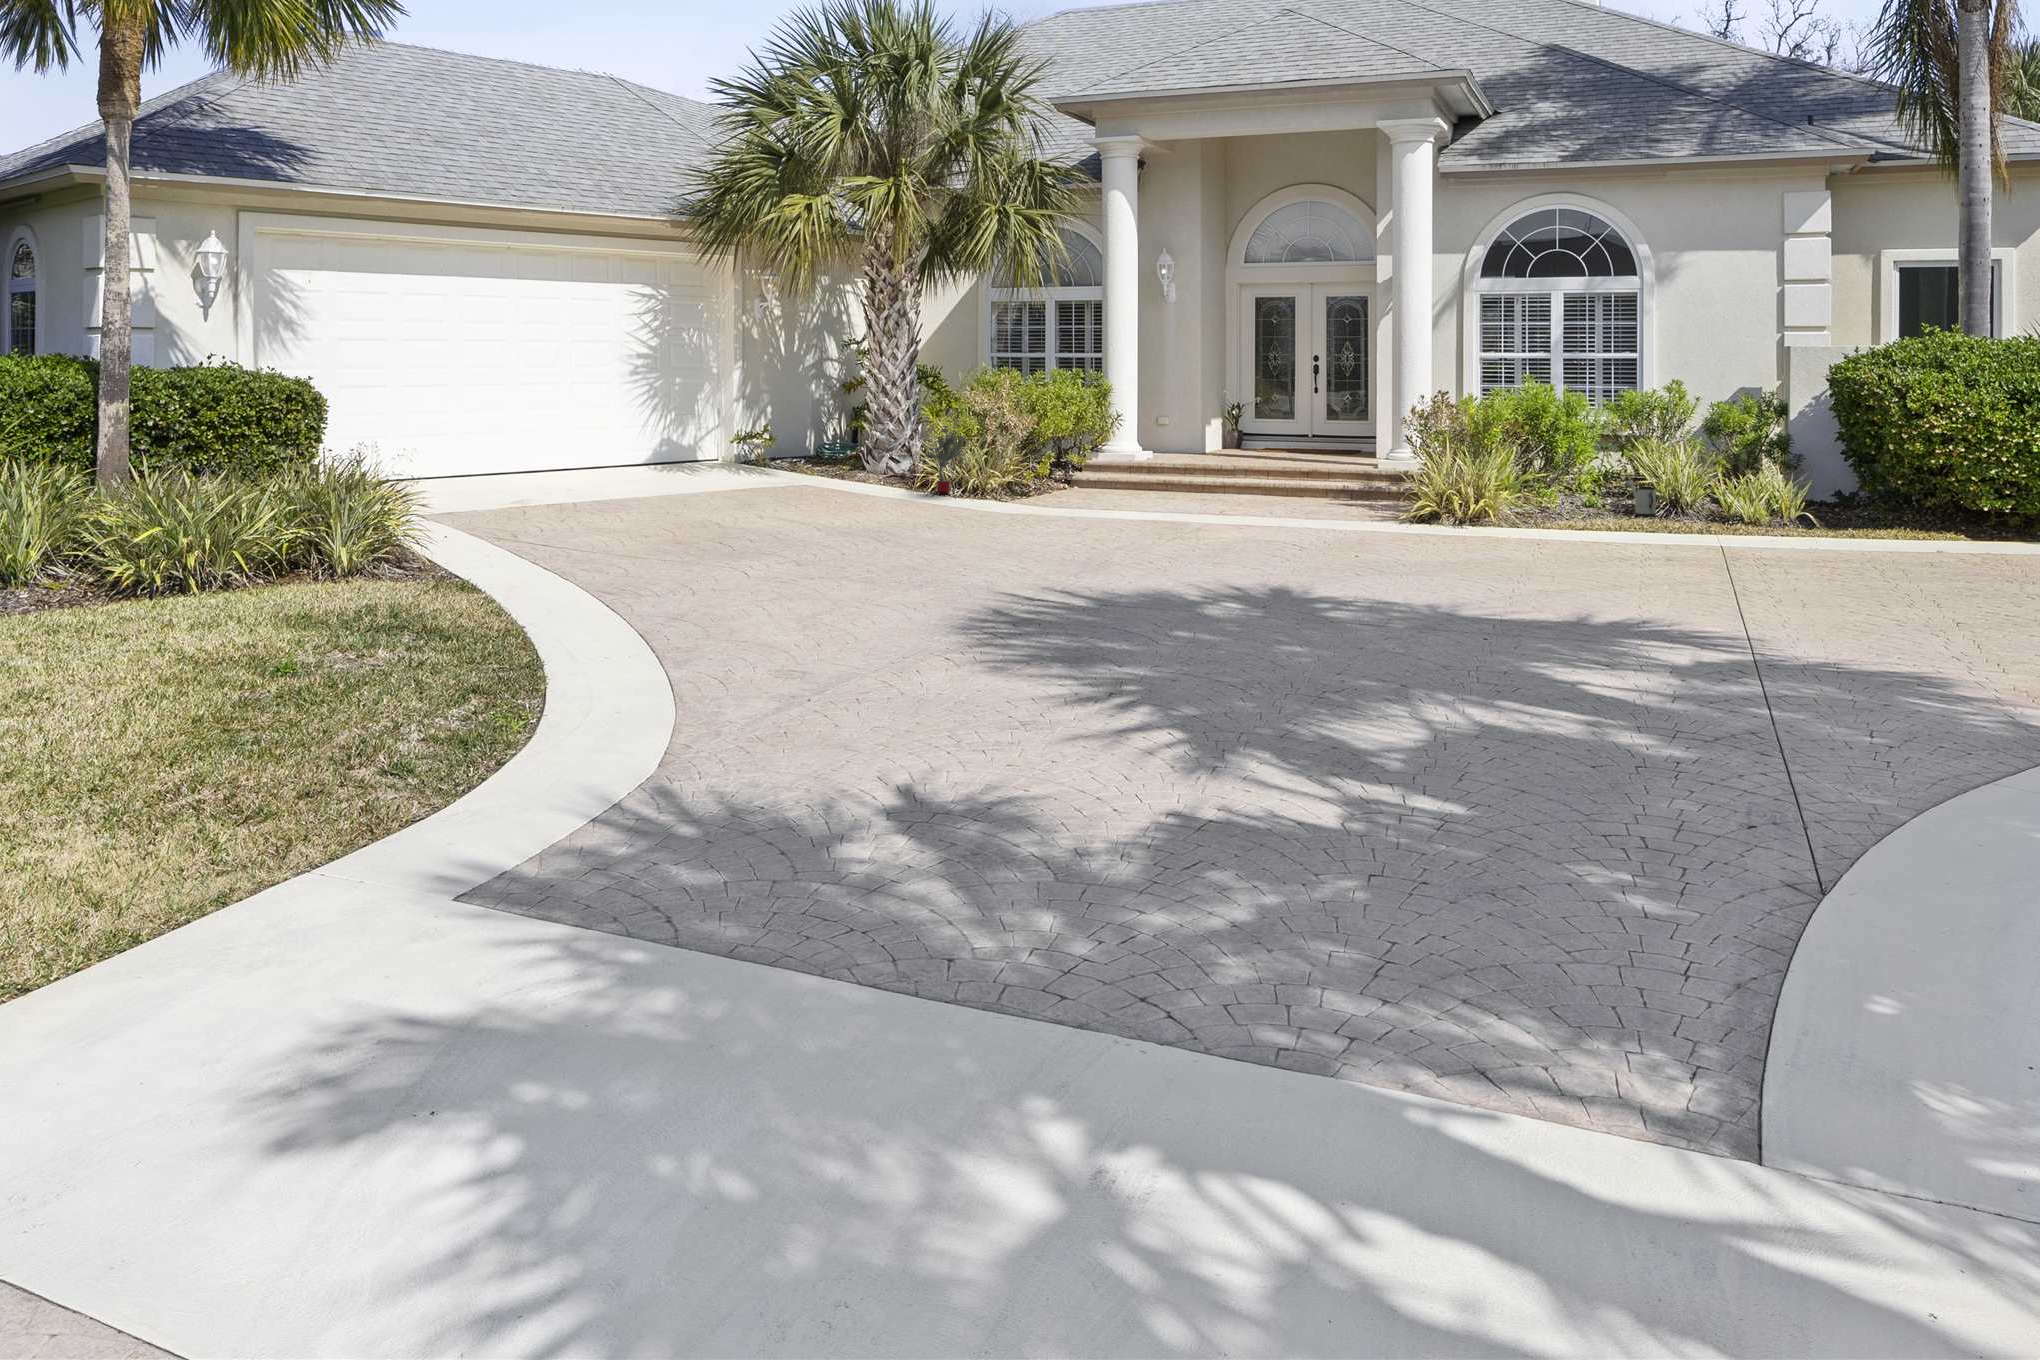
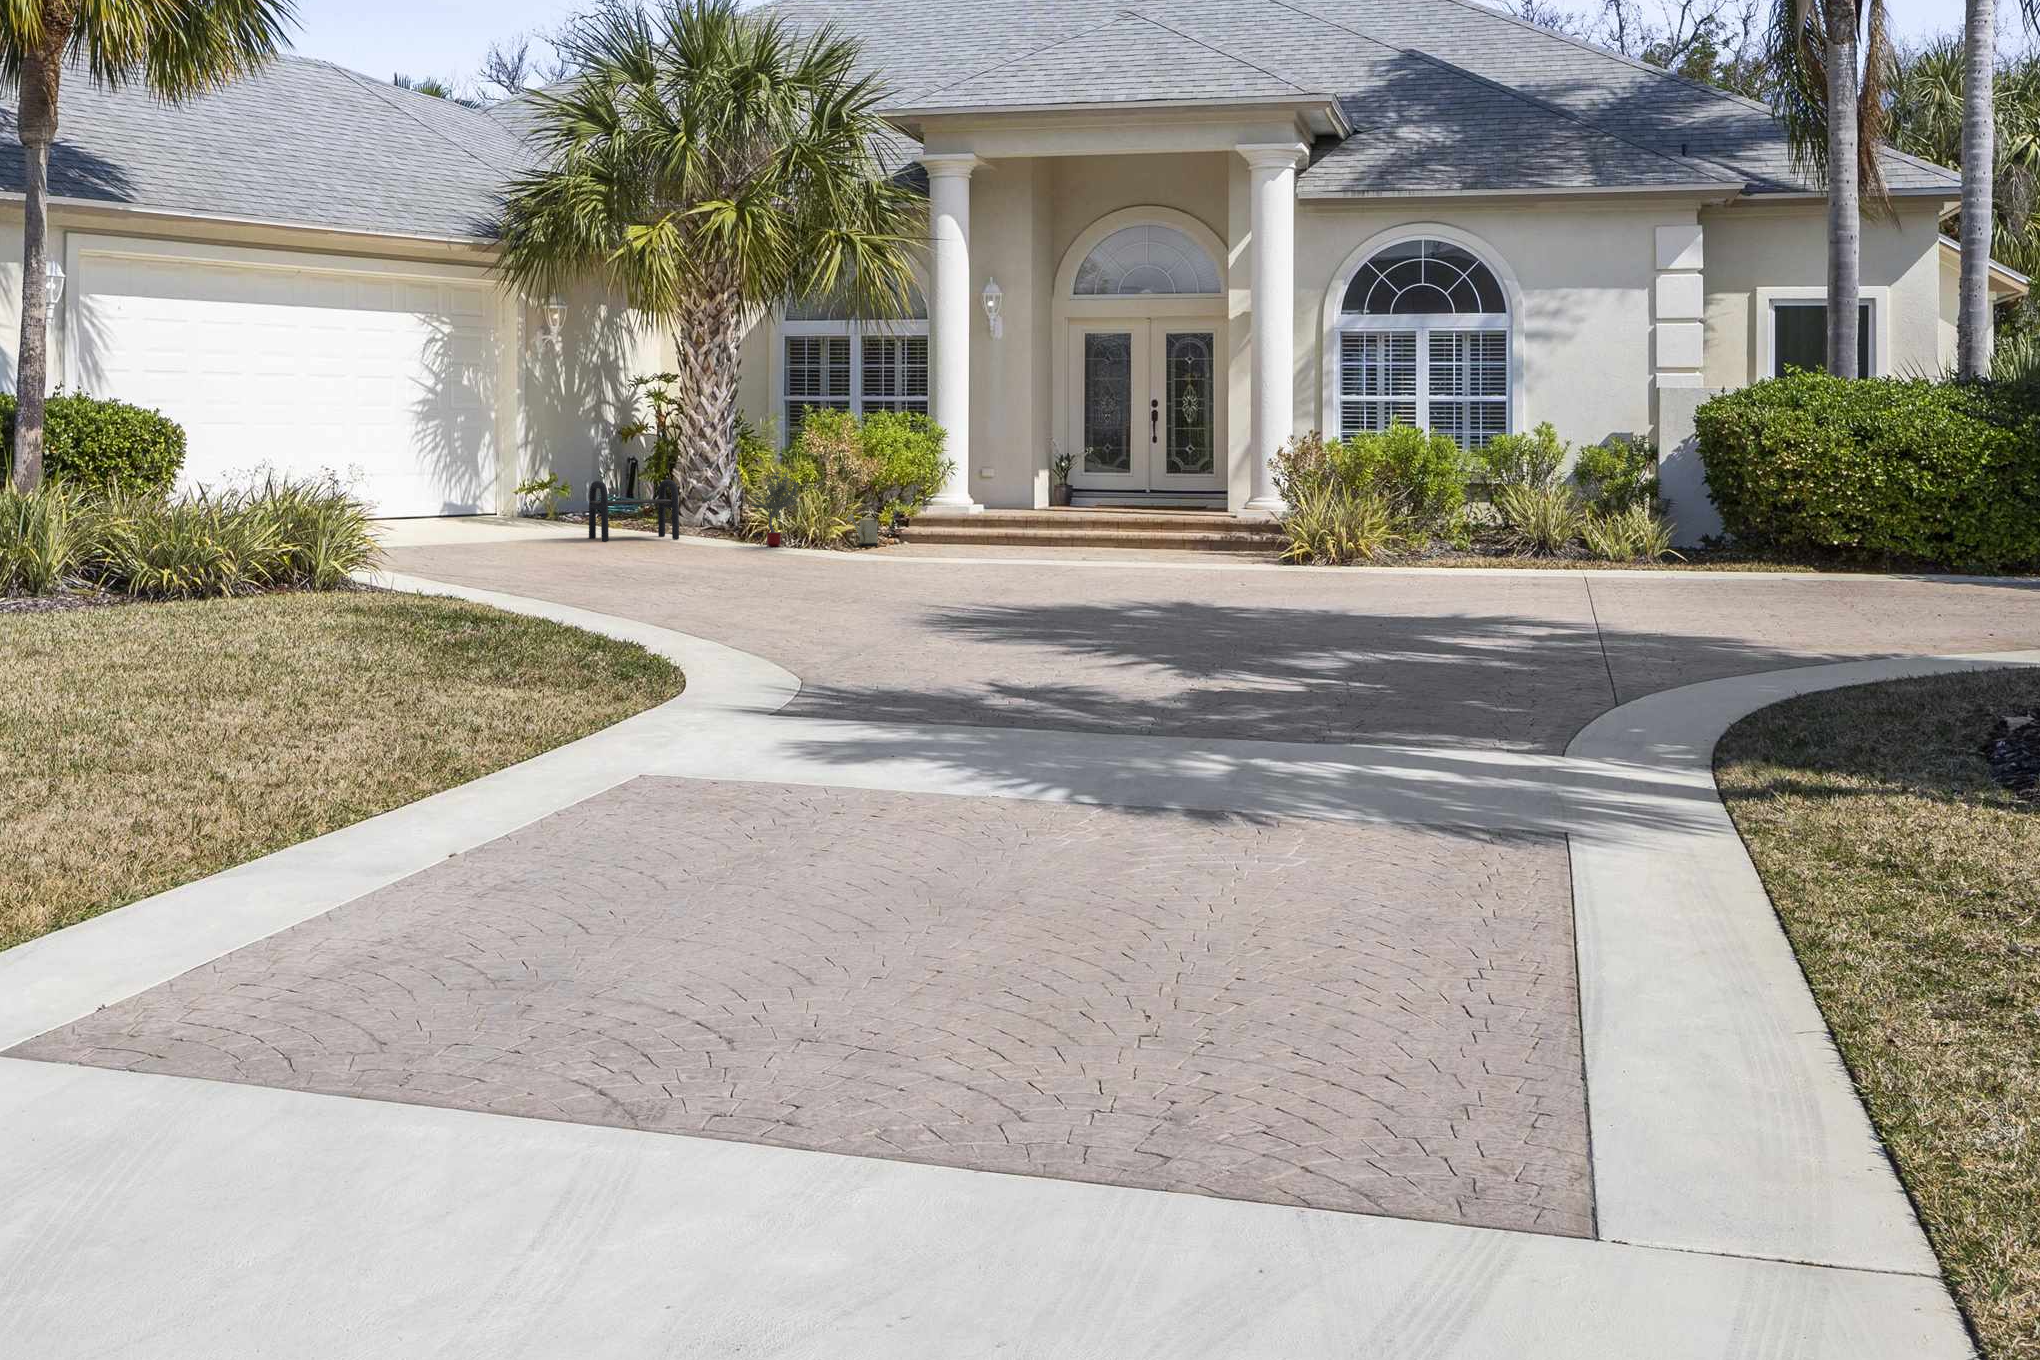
bench: none [790,430,868,487] -> present [589,479,679,542]
watering can: present [1625,479,1656,516] -> present [847,510,878,546]

